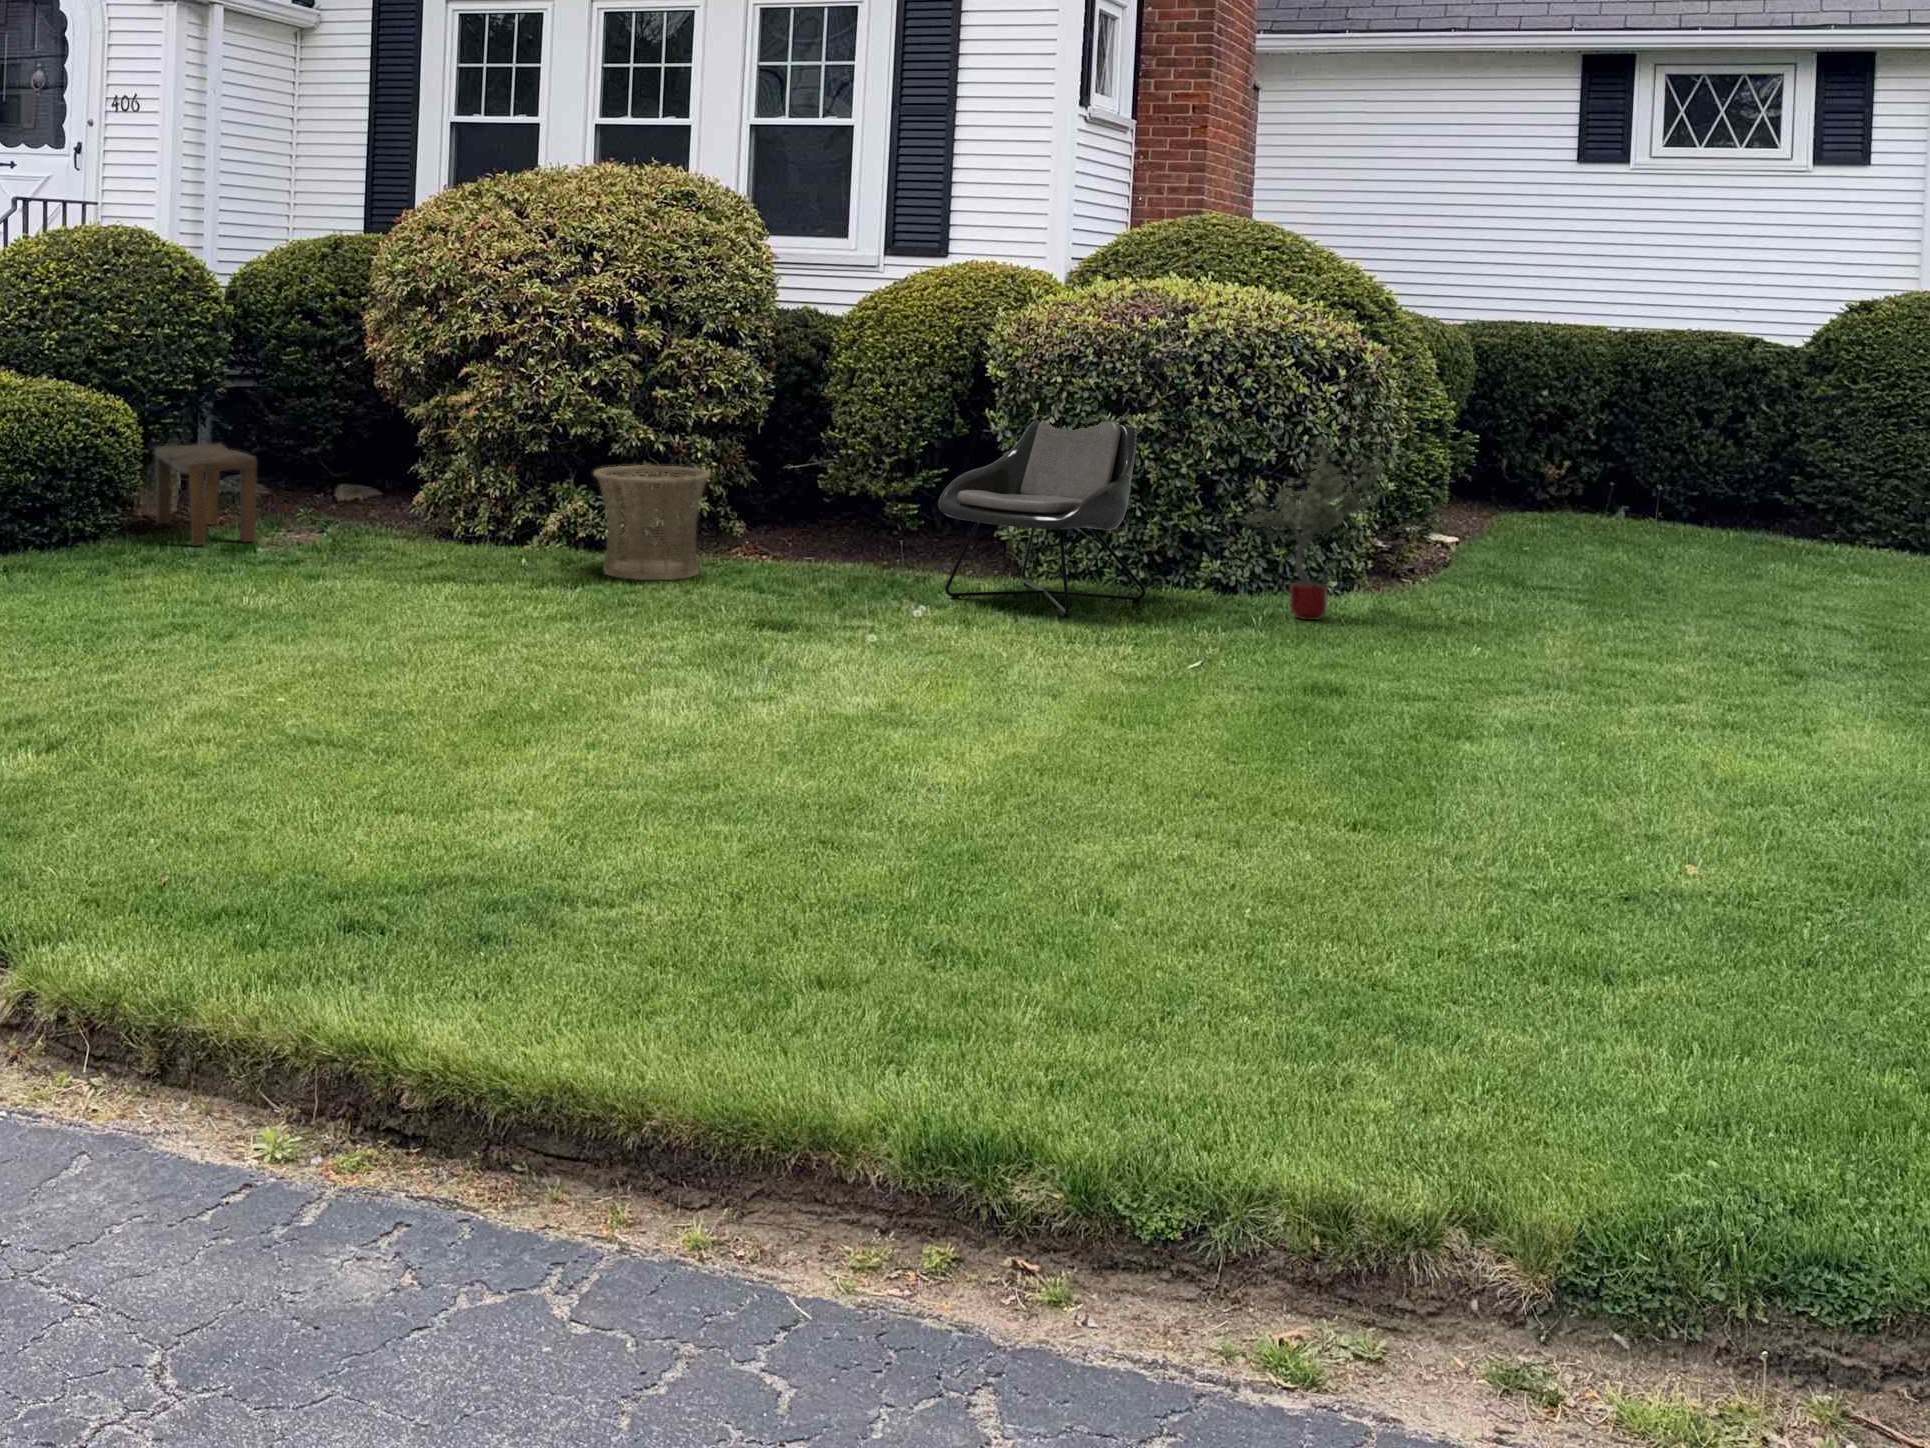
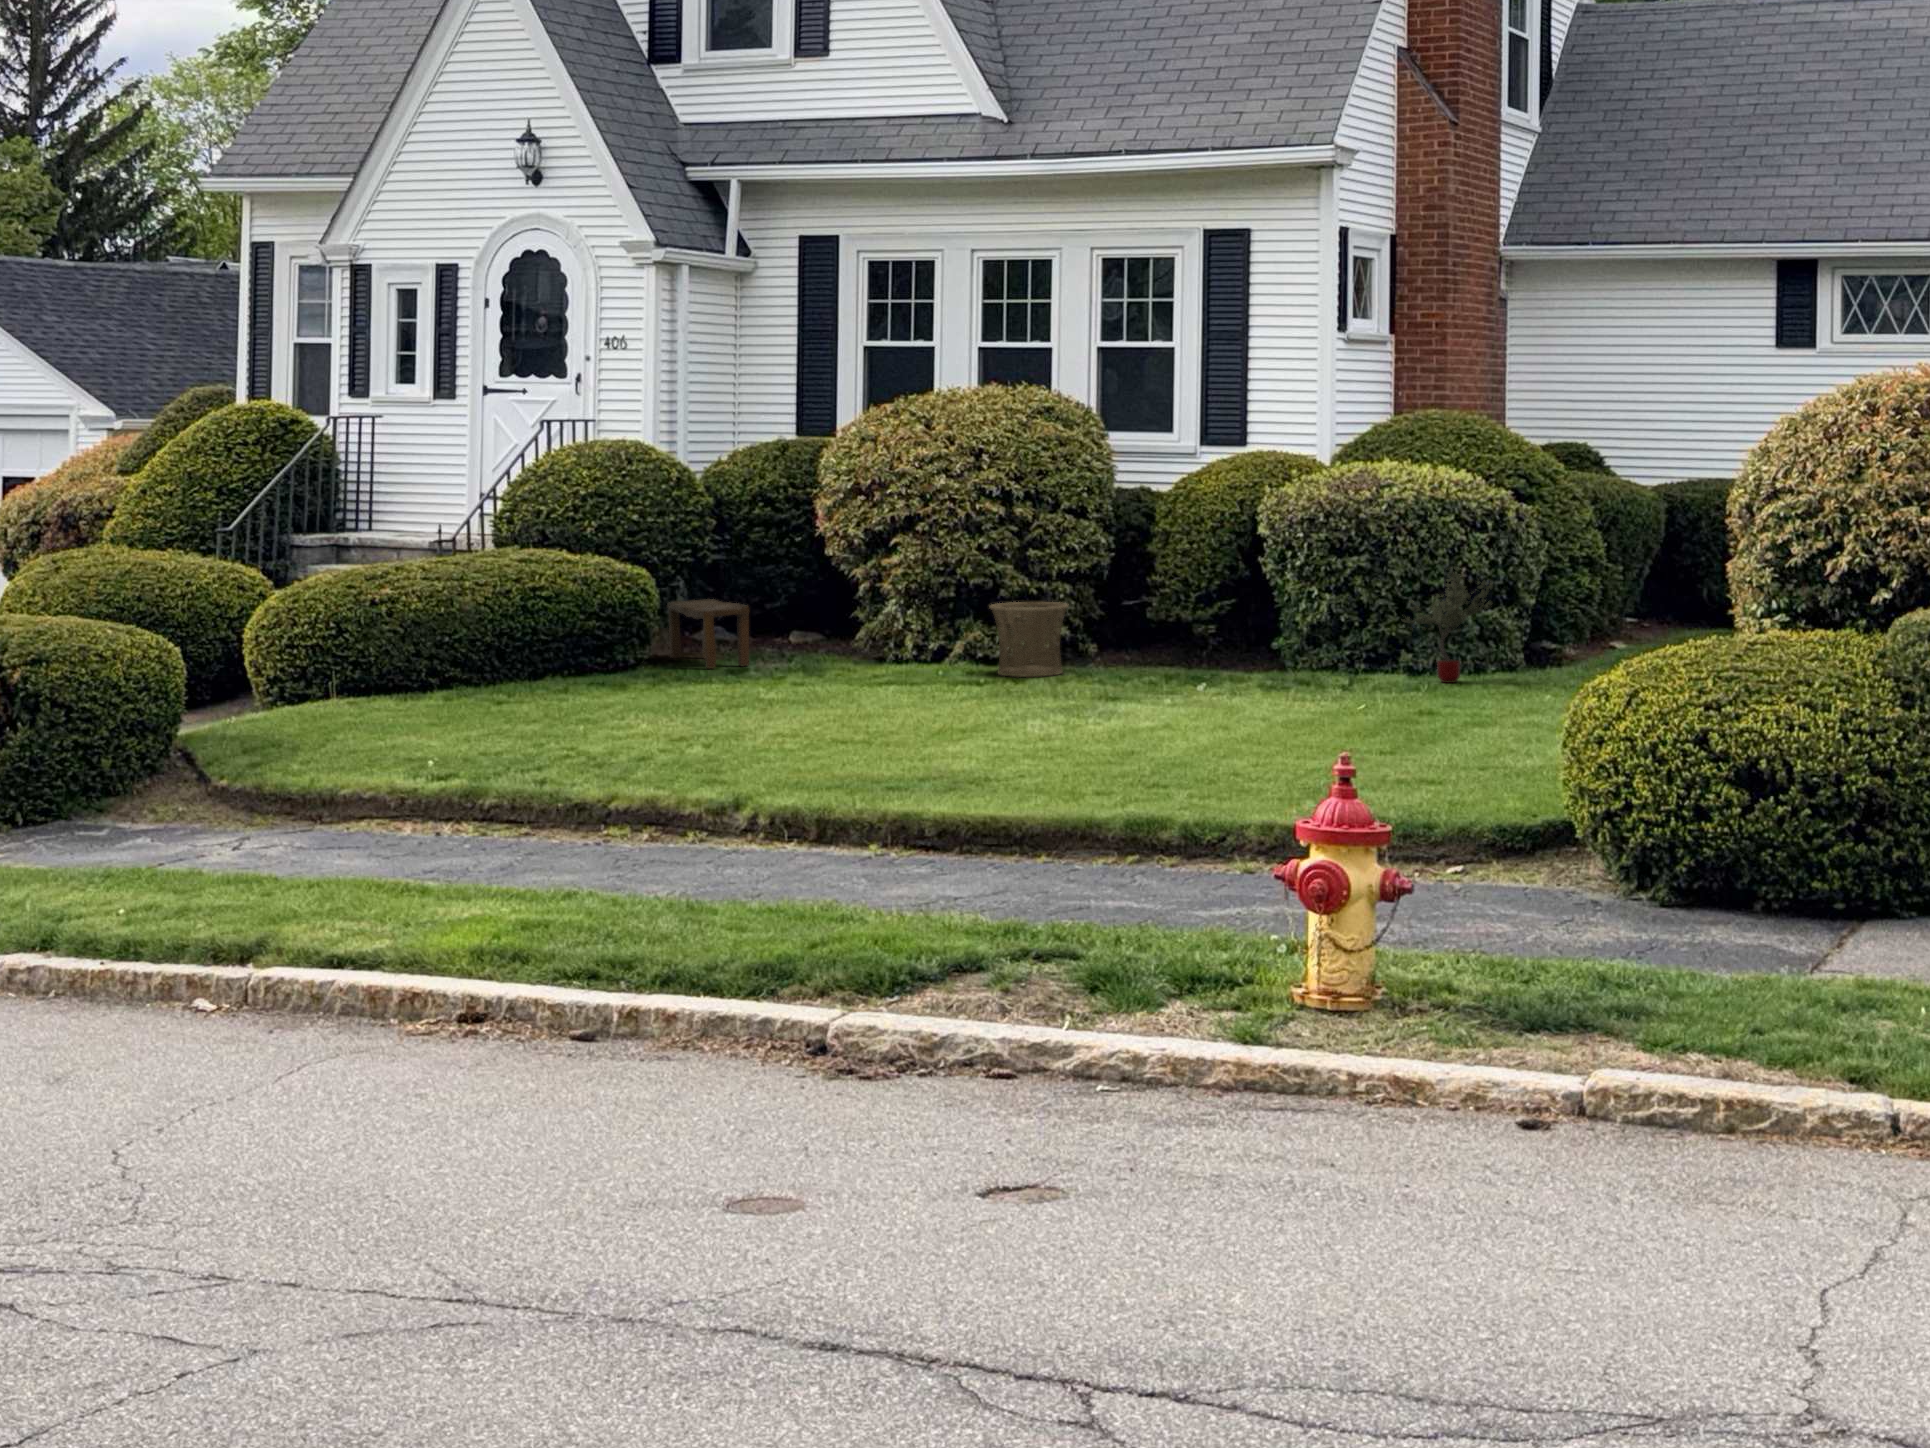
lounge chair: present [938,421,1145,617] -> none [1216,555,1352,685]

